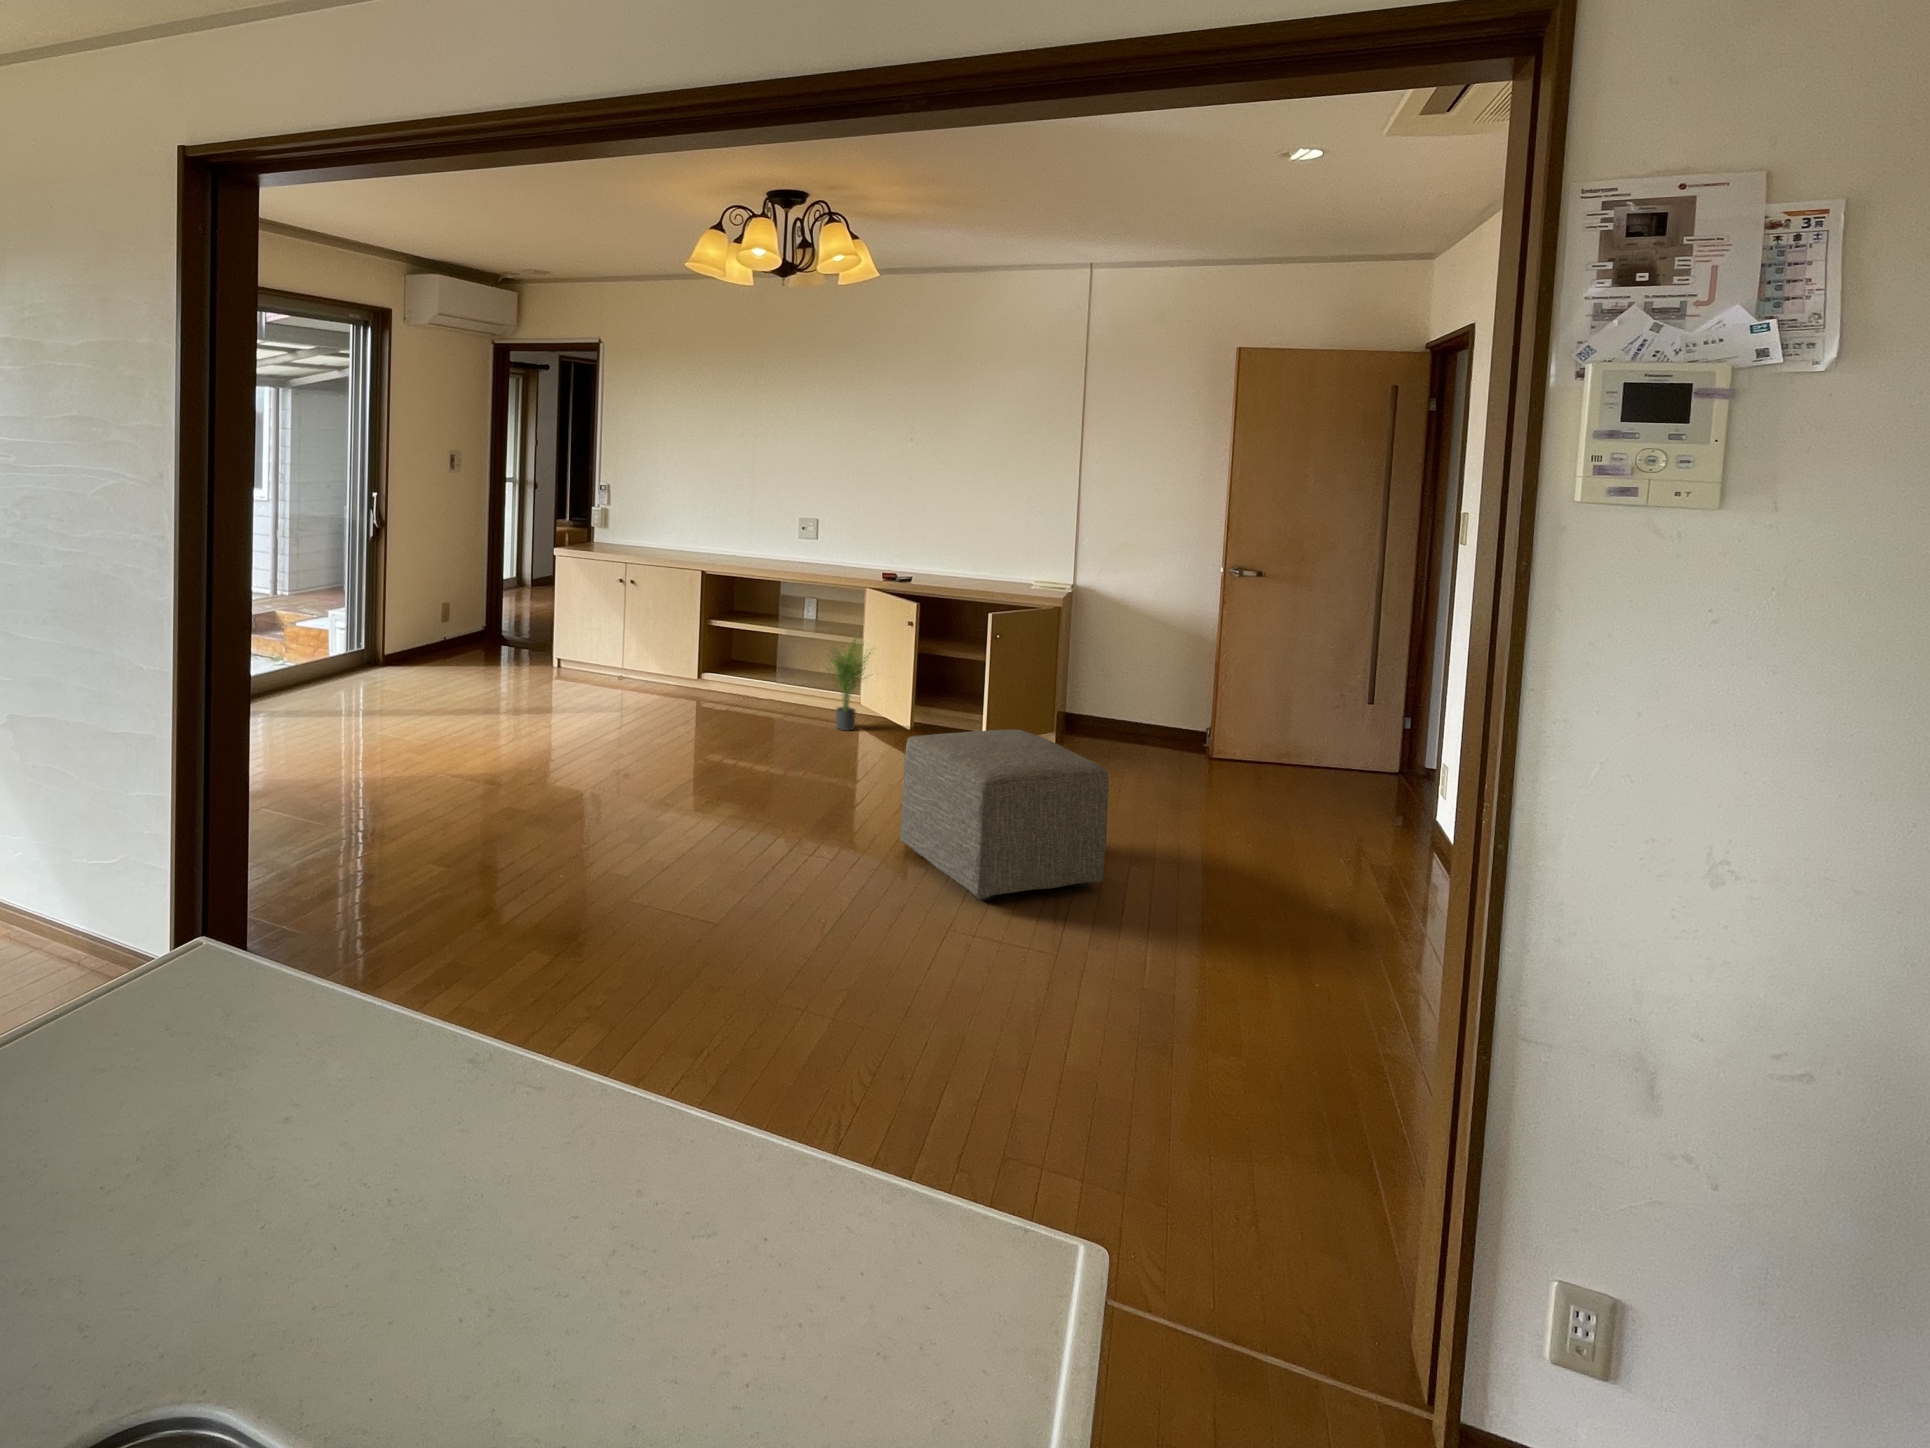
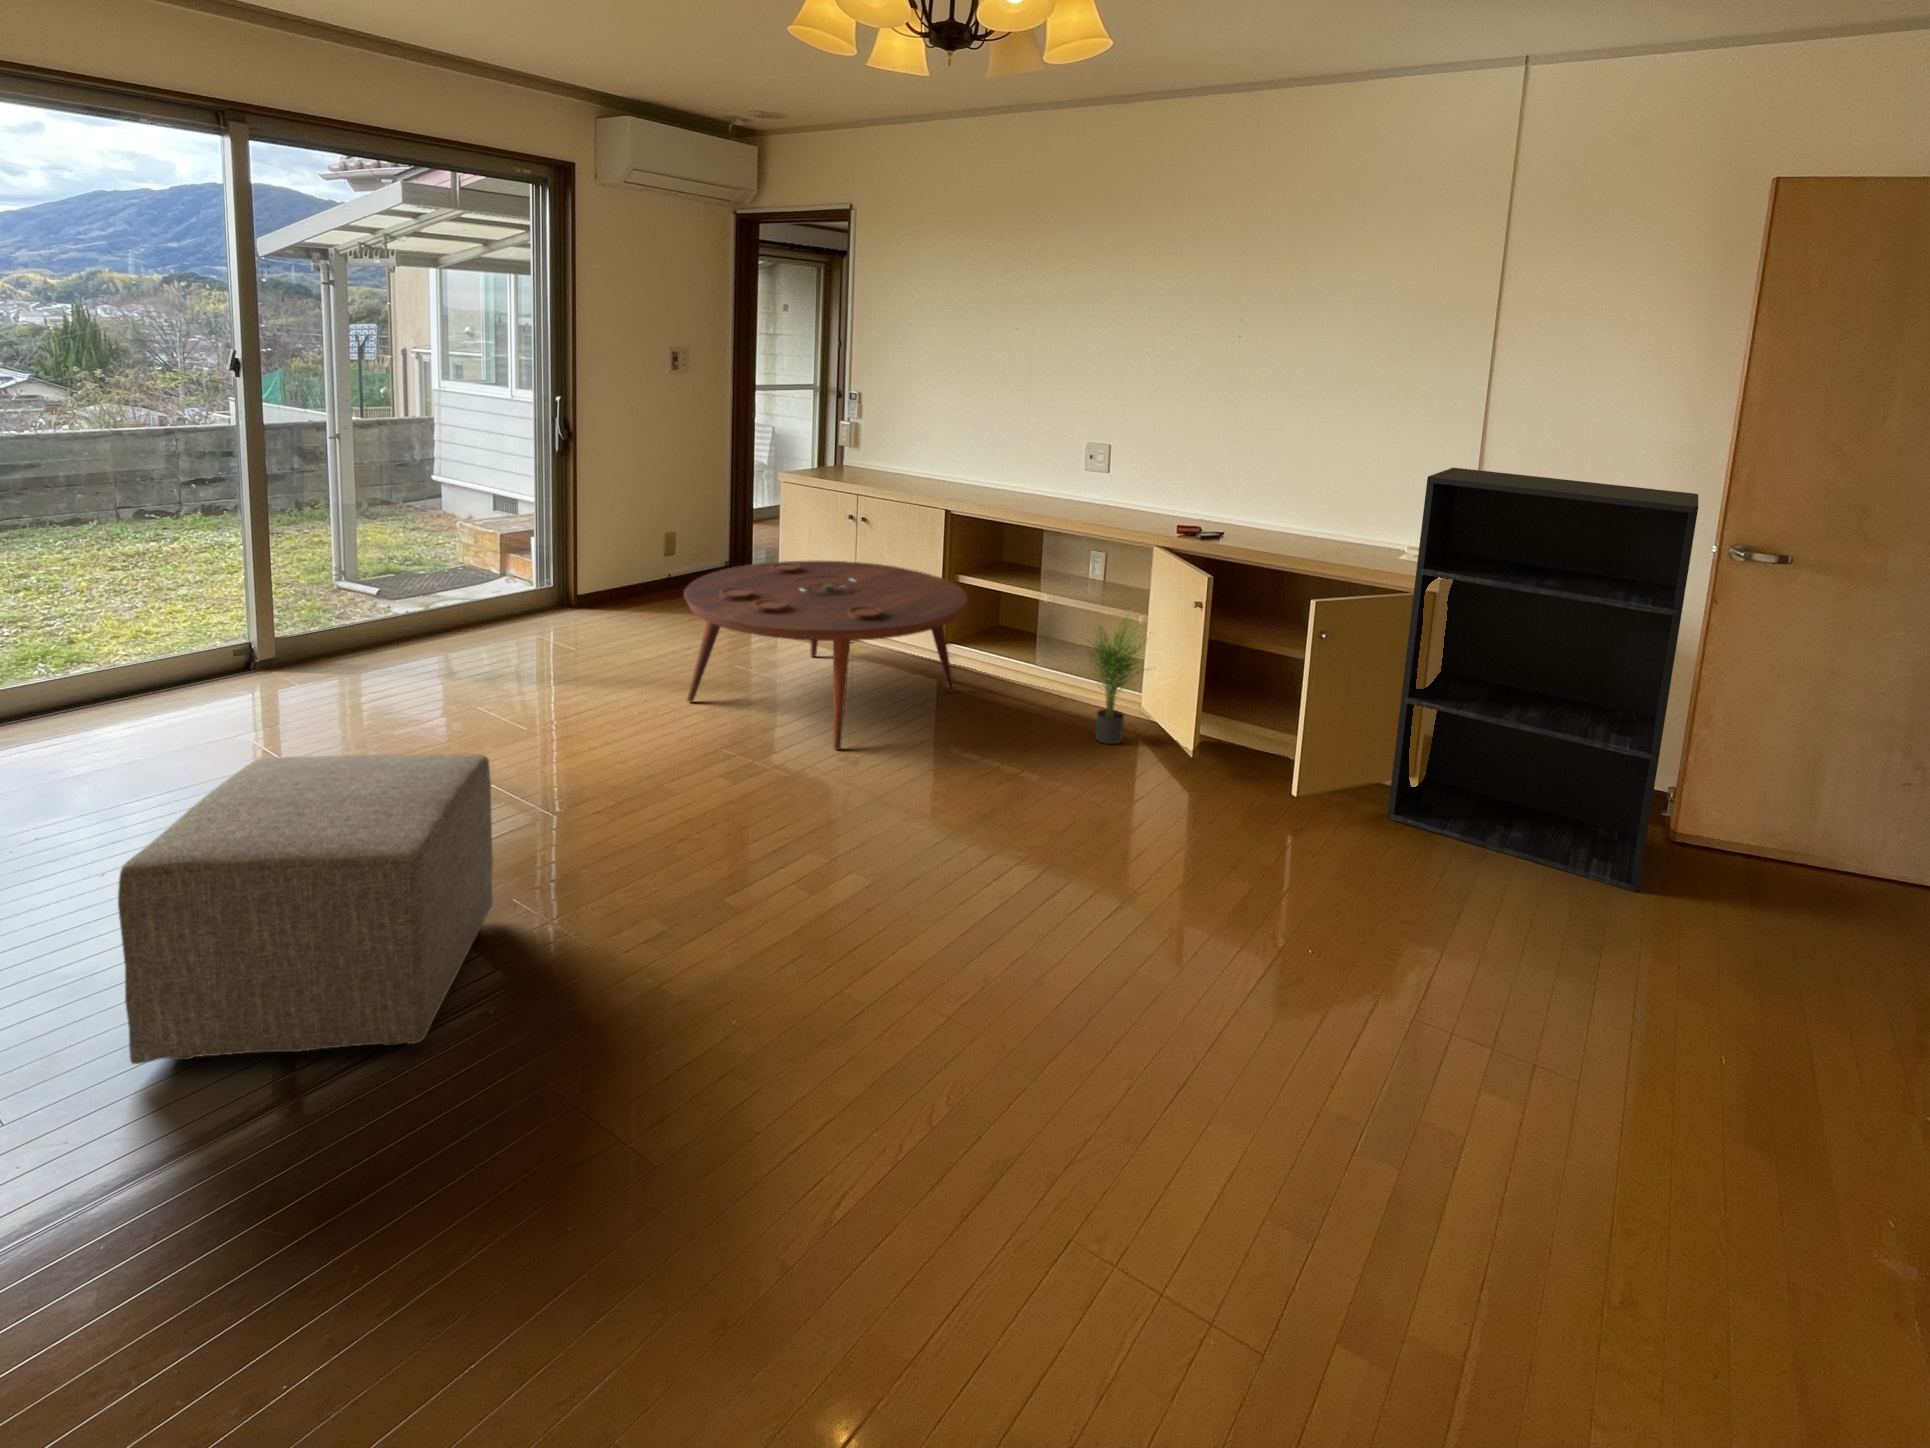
bookshelf: none [1042,526,1212,783] -> present [1387,468,1698,892]
coffee table: none [526,614,735,743] -> present [684,561,967,750]
ottoman: present [900,729,1109,900] -> present [118,754,493,1064]

